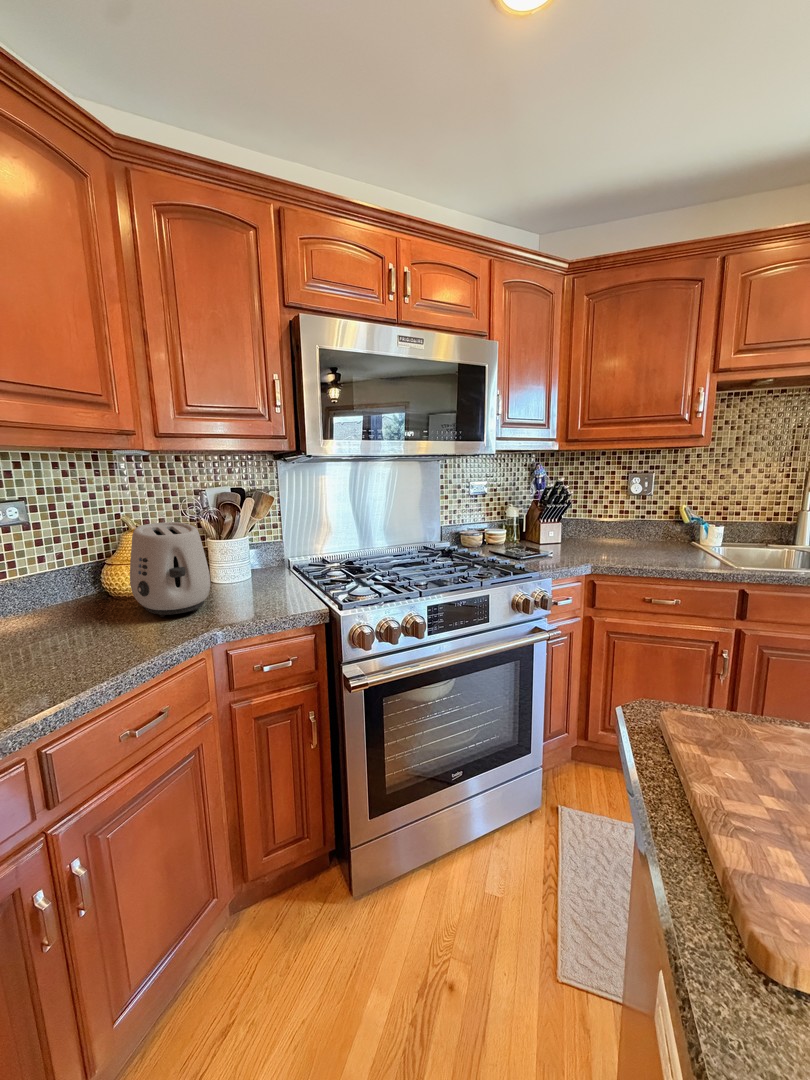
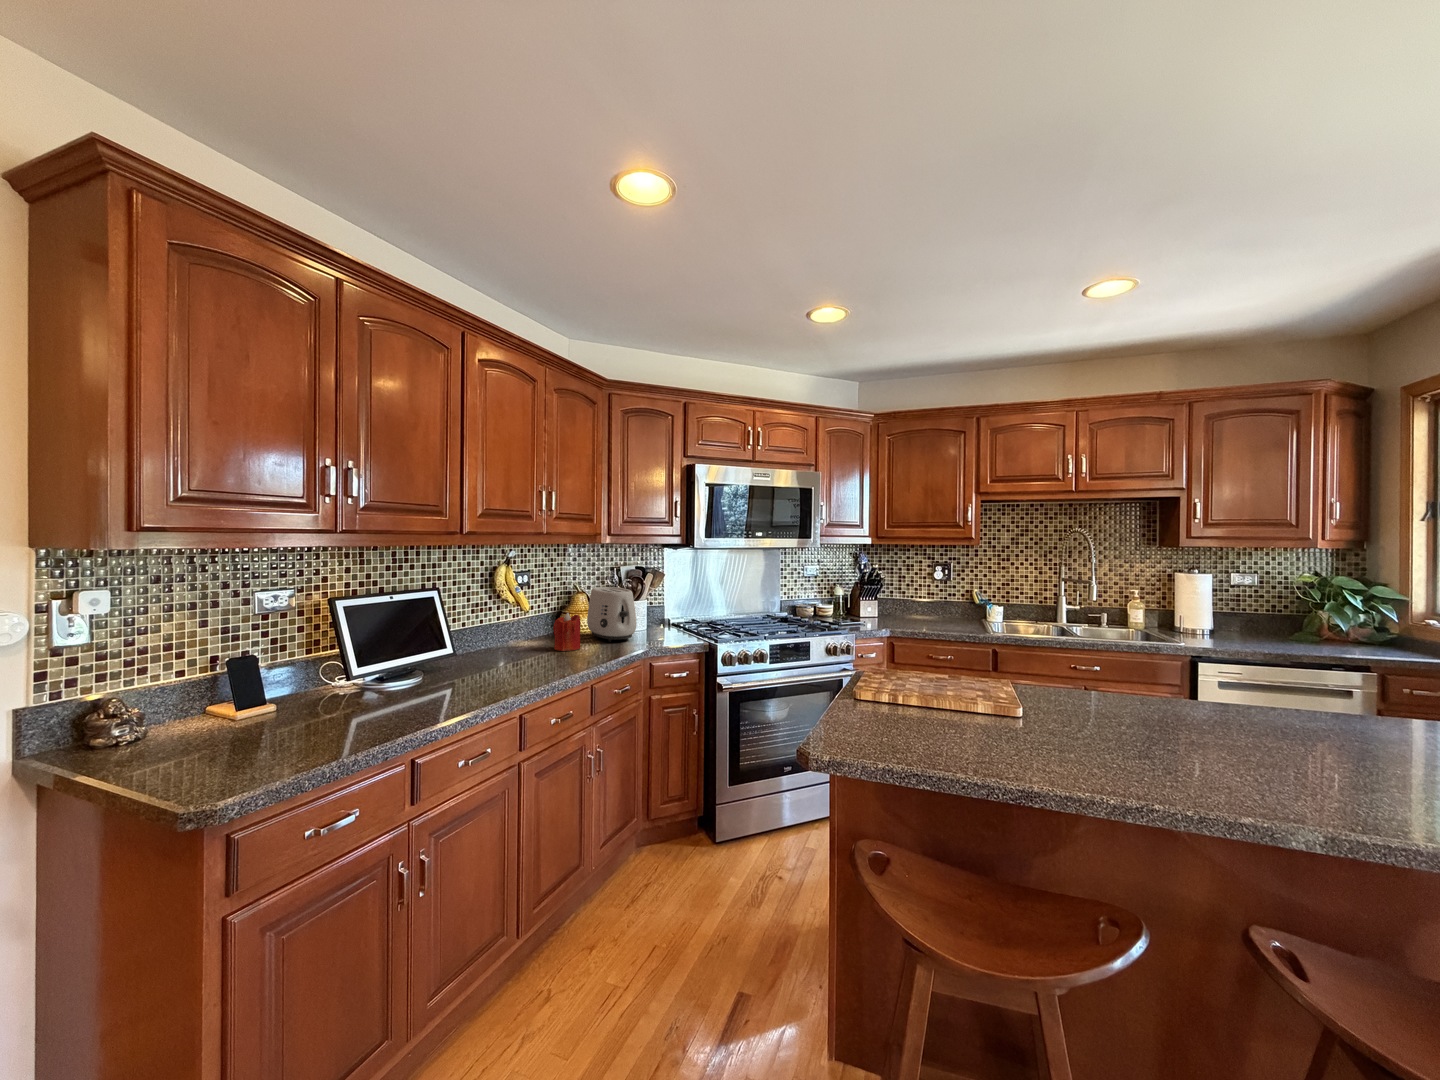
candle: none [28,579,89,653] -> present [553,613,581,651]

